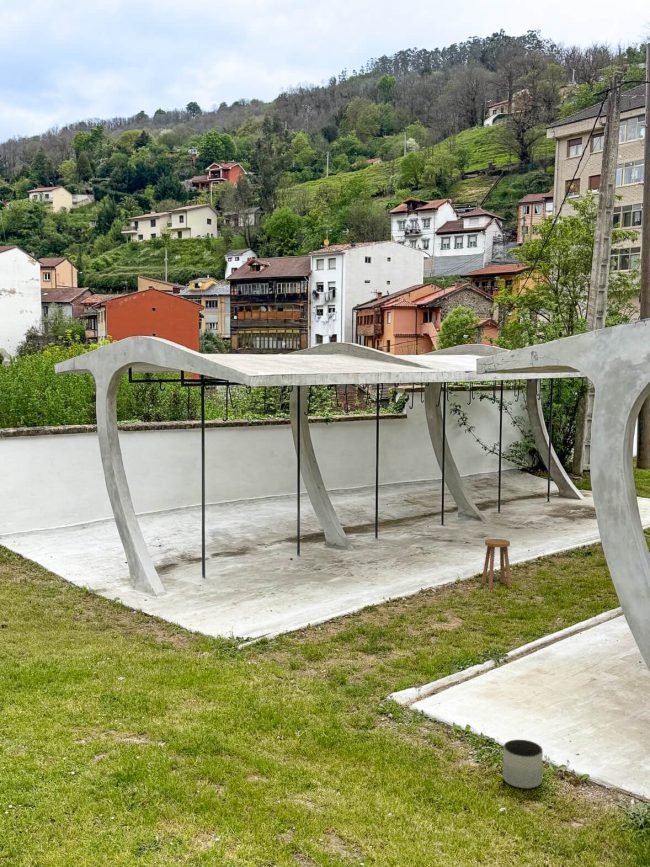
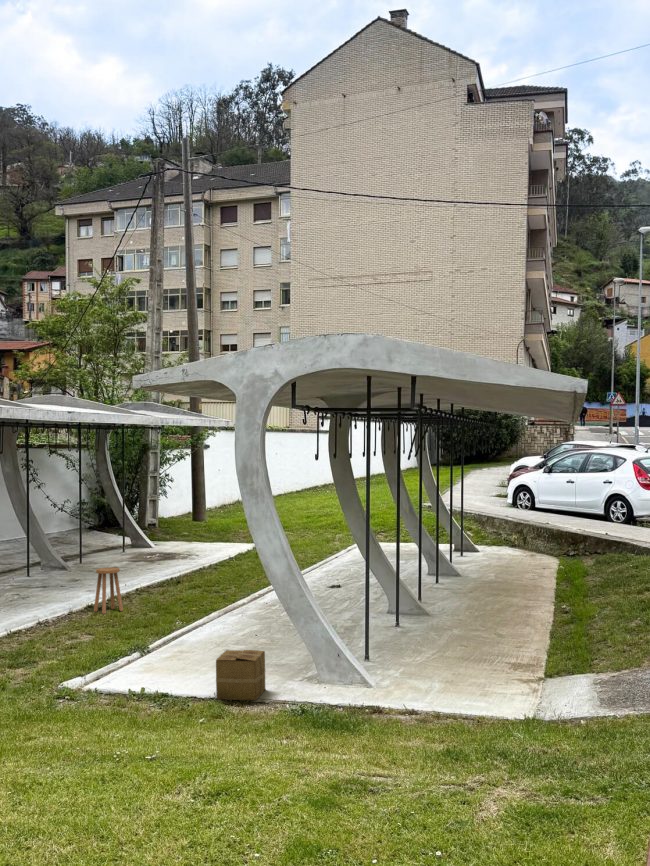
cardboard box: none [550,703,620,780] -> present [216,650,265,700]
planter: present [503,740,543,789] -> none [184,678,216,714]

